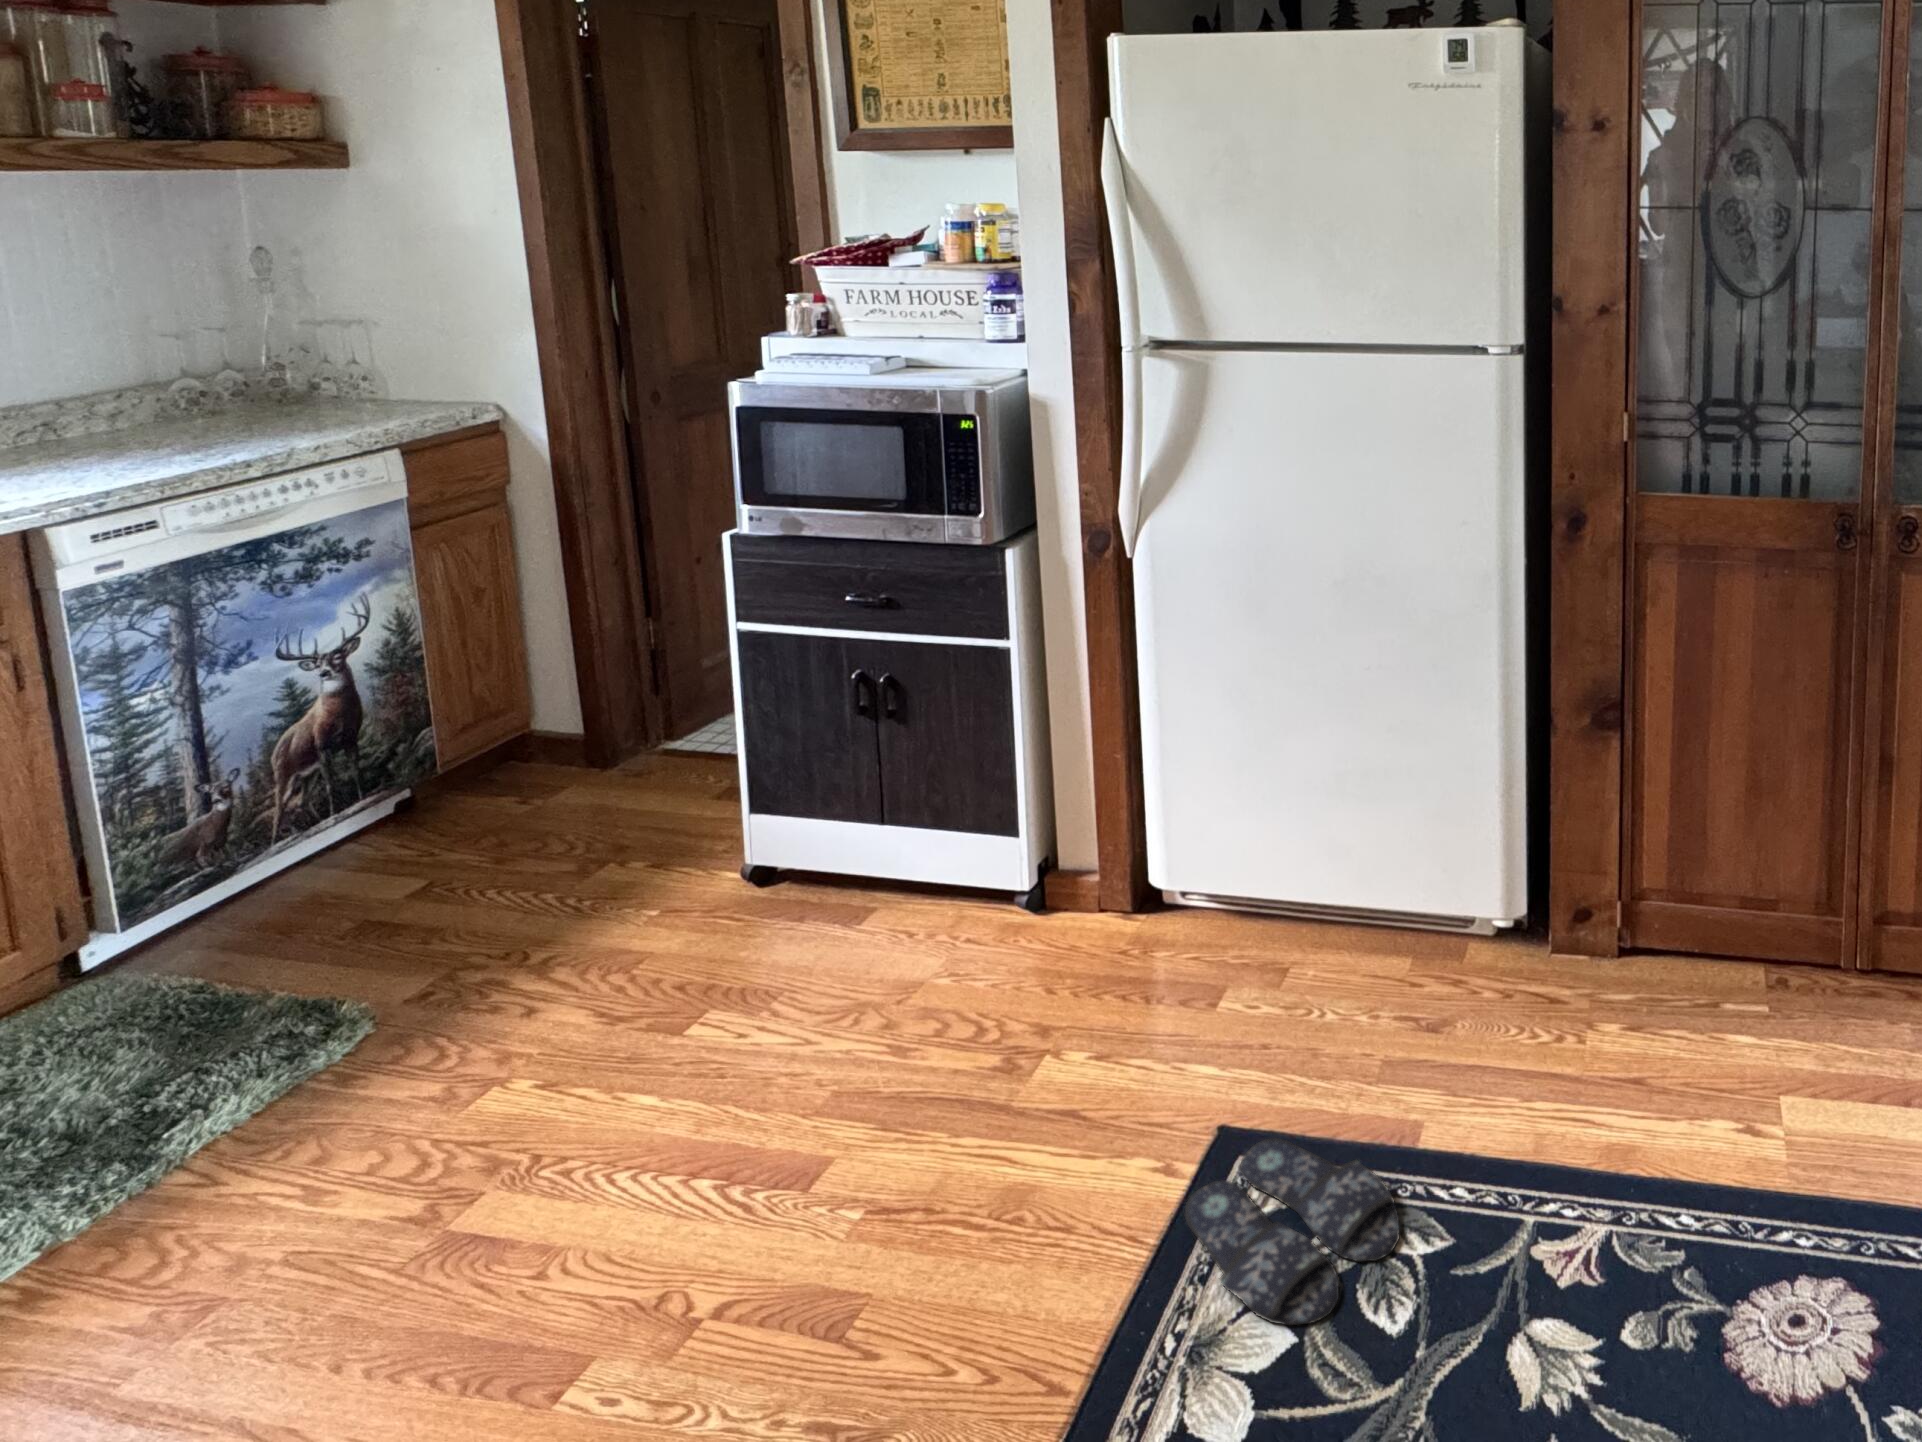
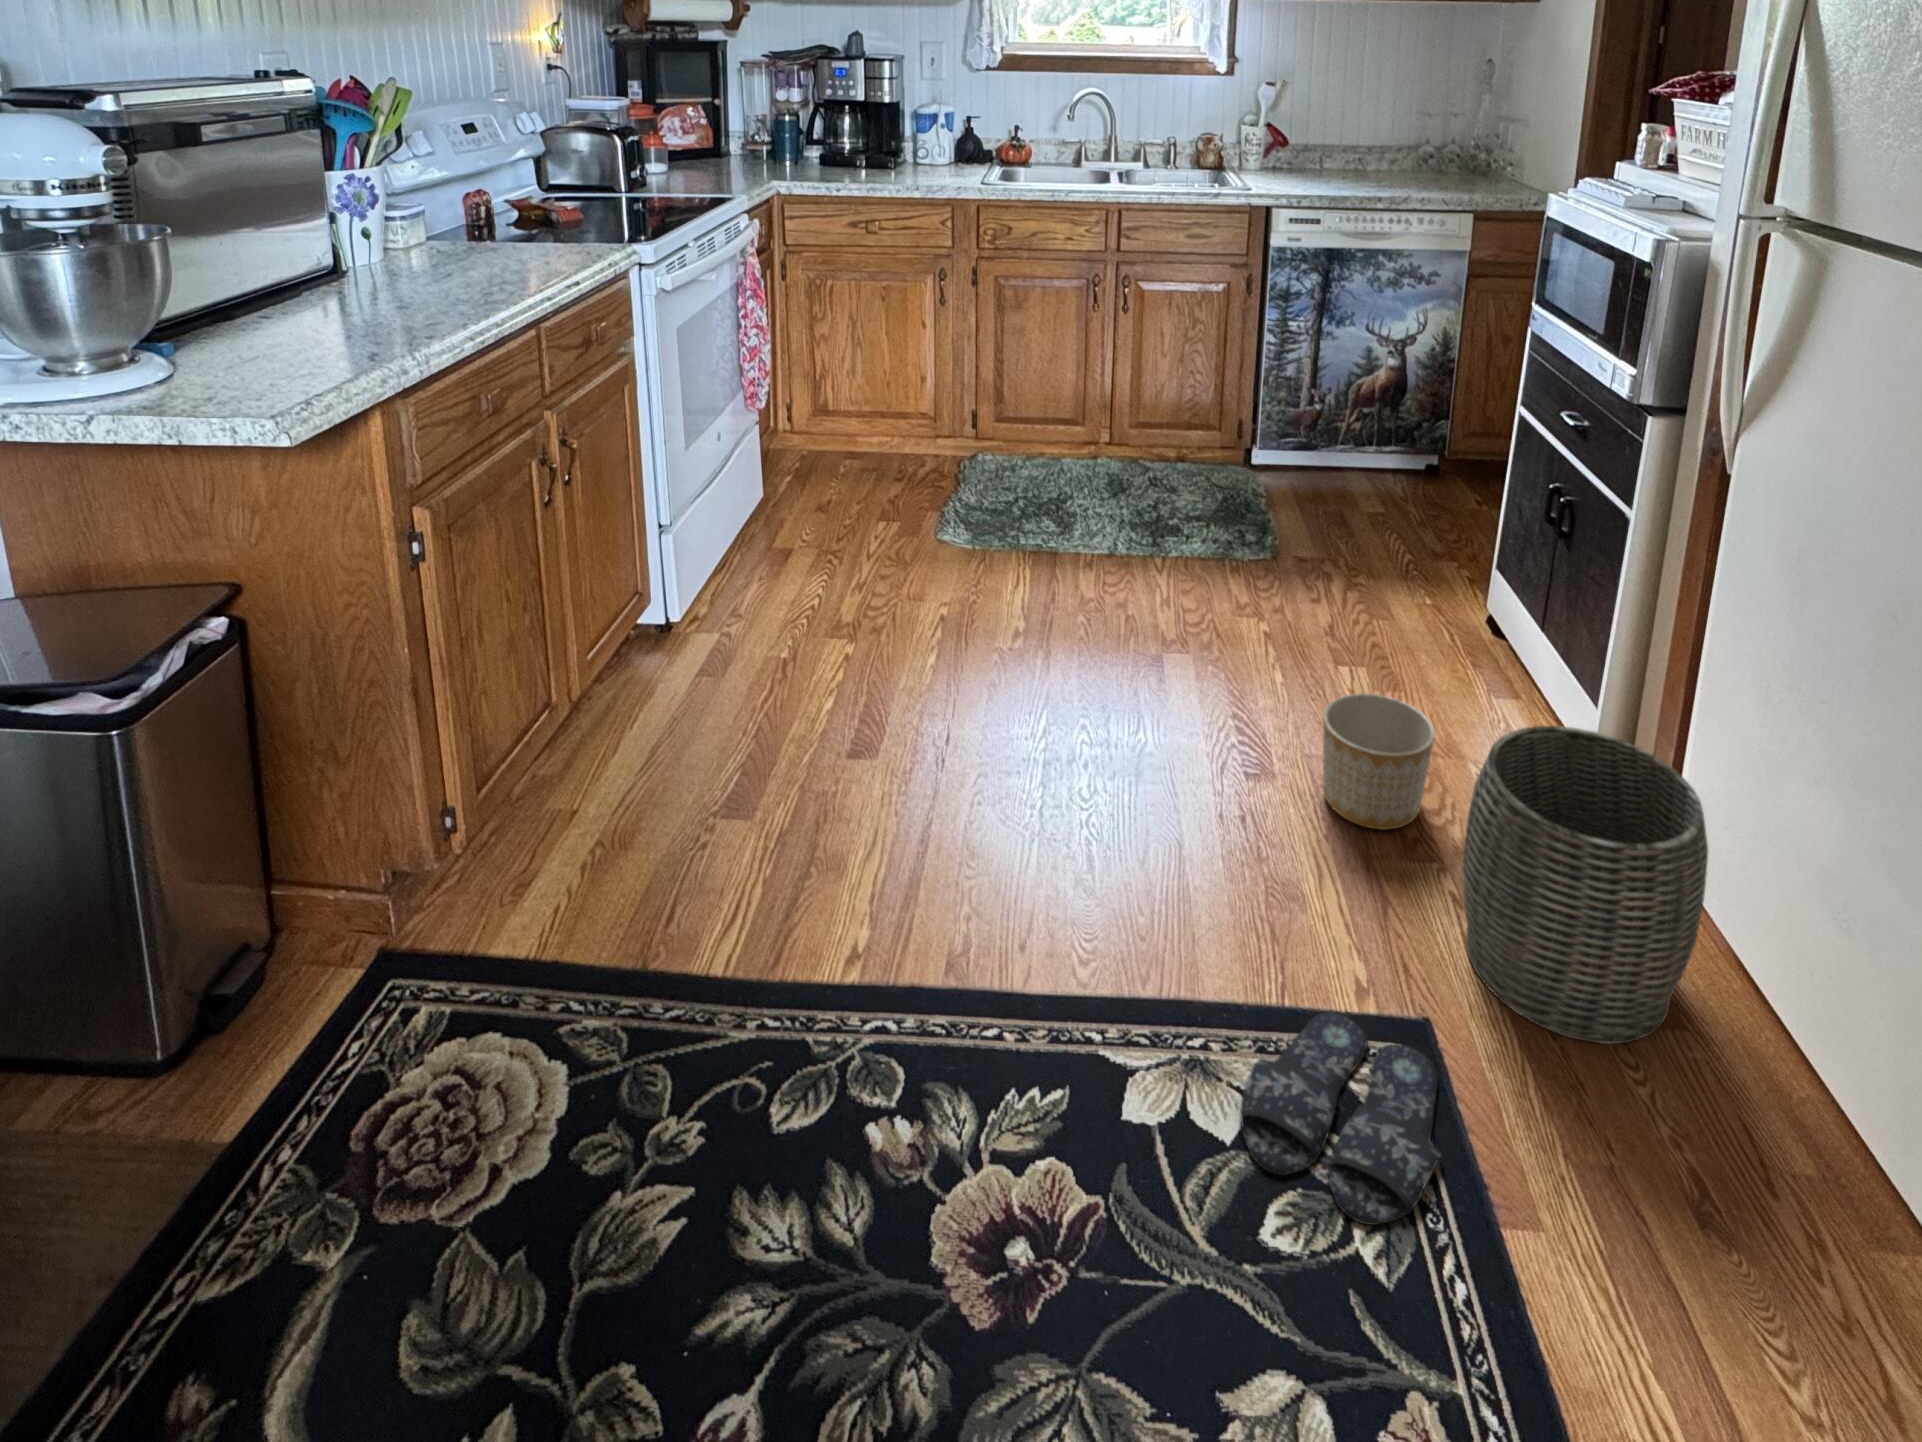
woven basket: none [1109,794,1304,1074] -> present [1462,726,1708,1044]
planter: none [864,945,1000,1116] -> present [1323,693,1435,830]

